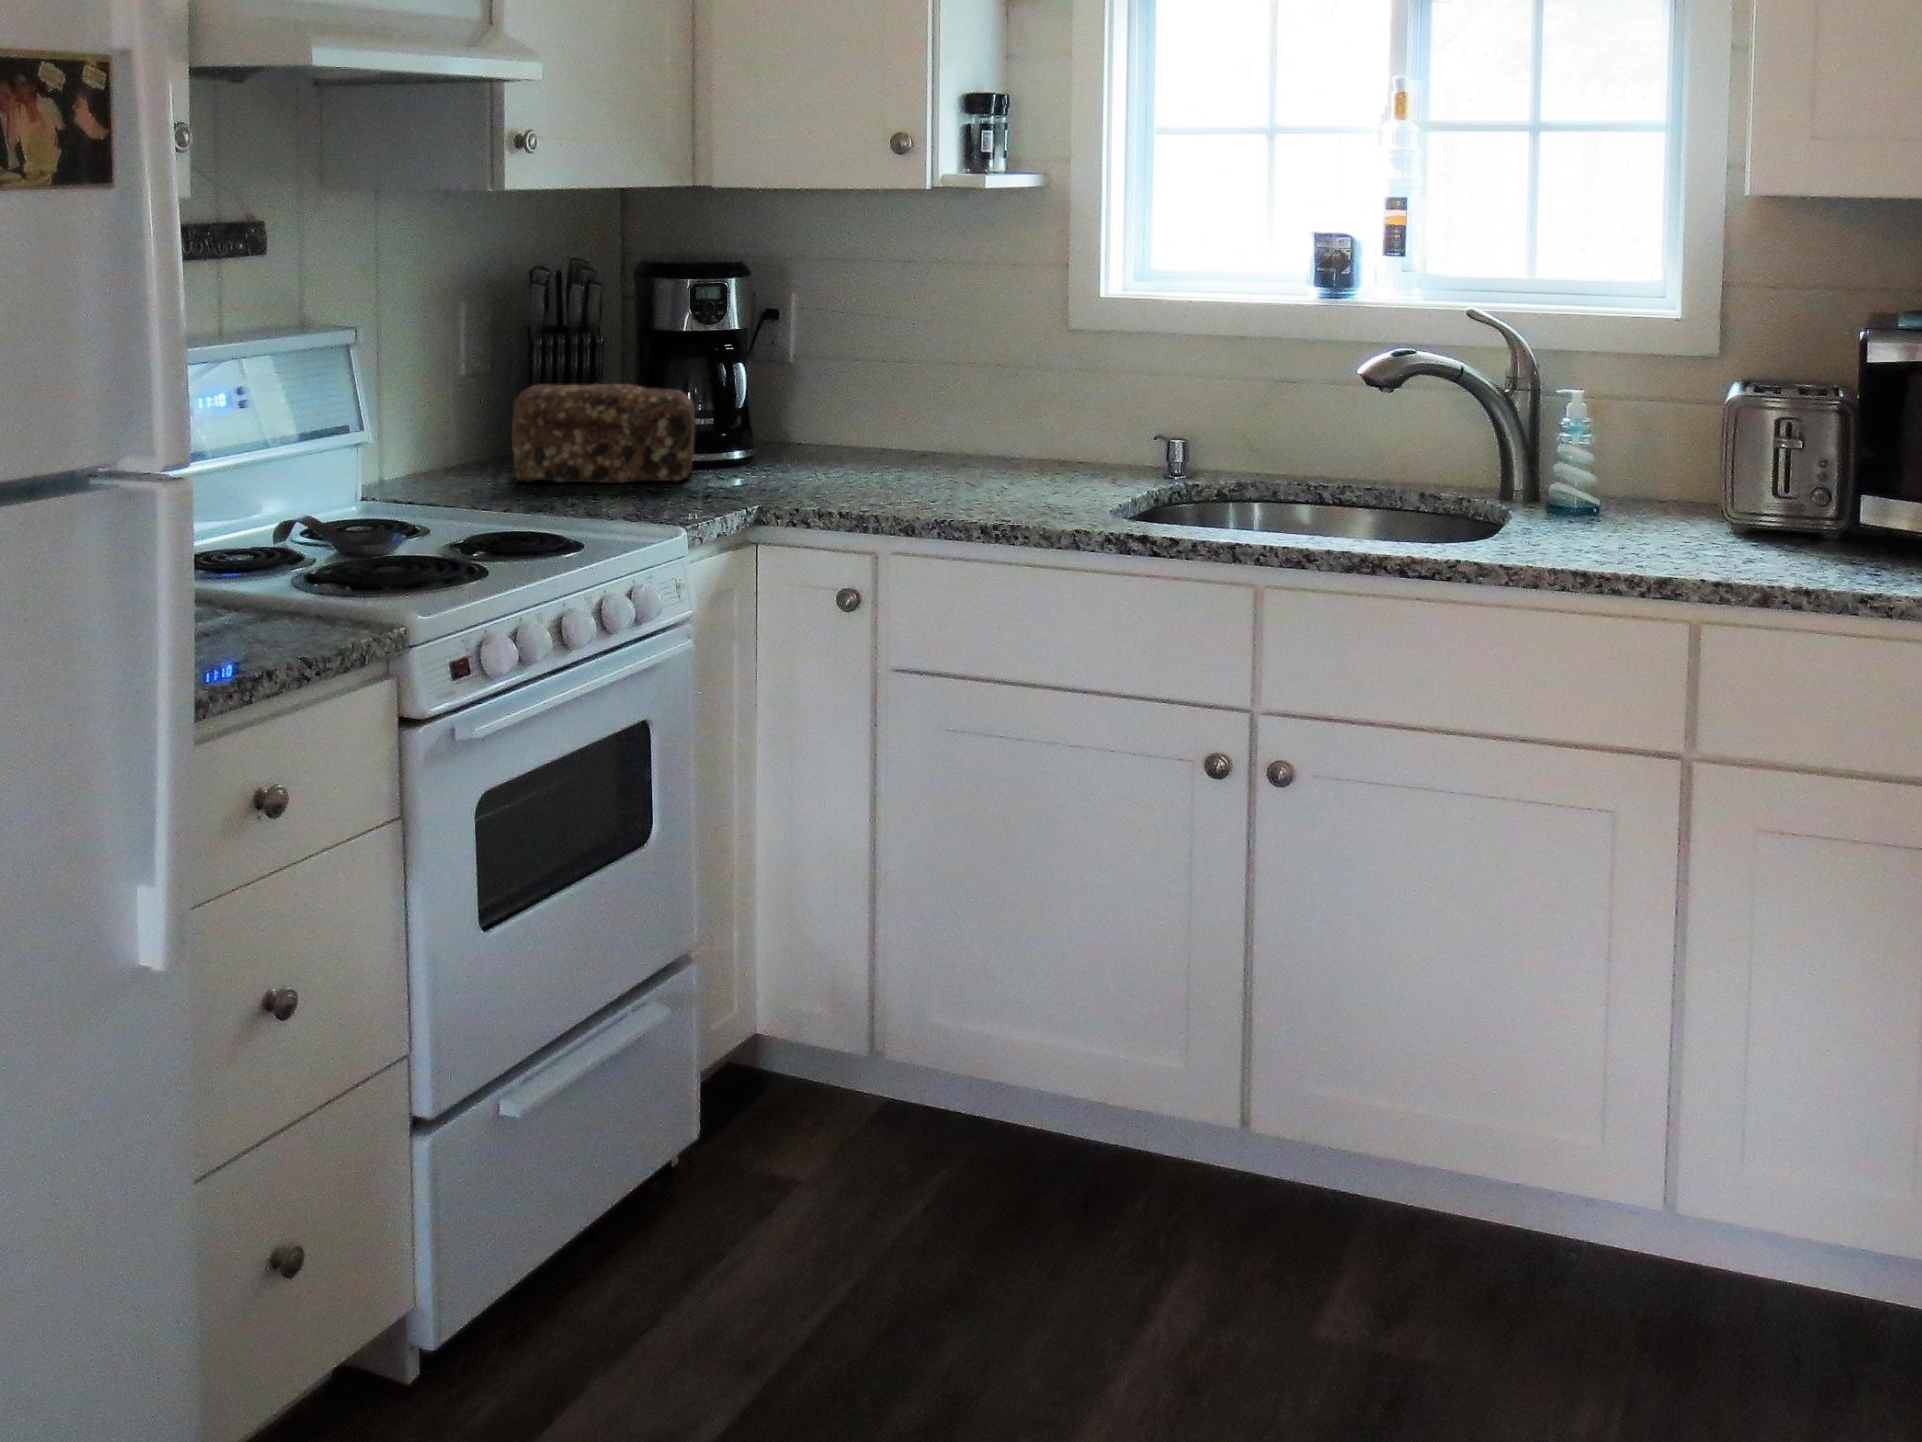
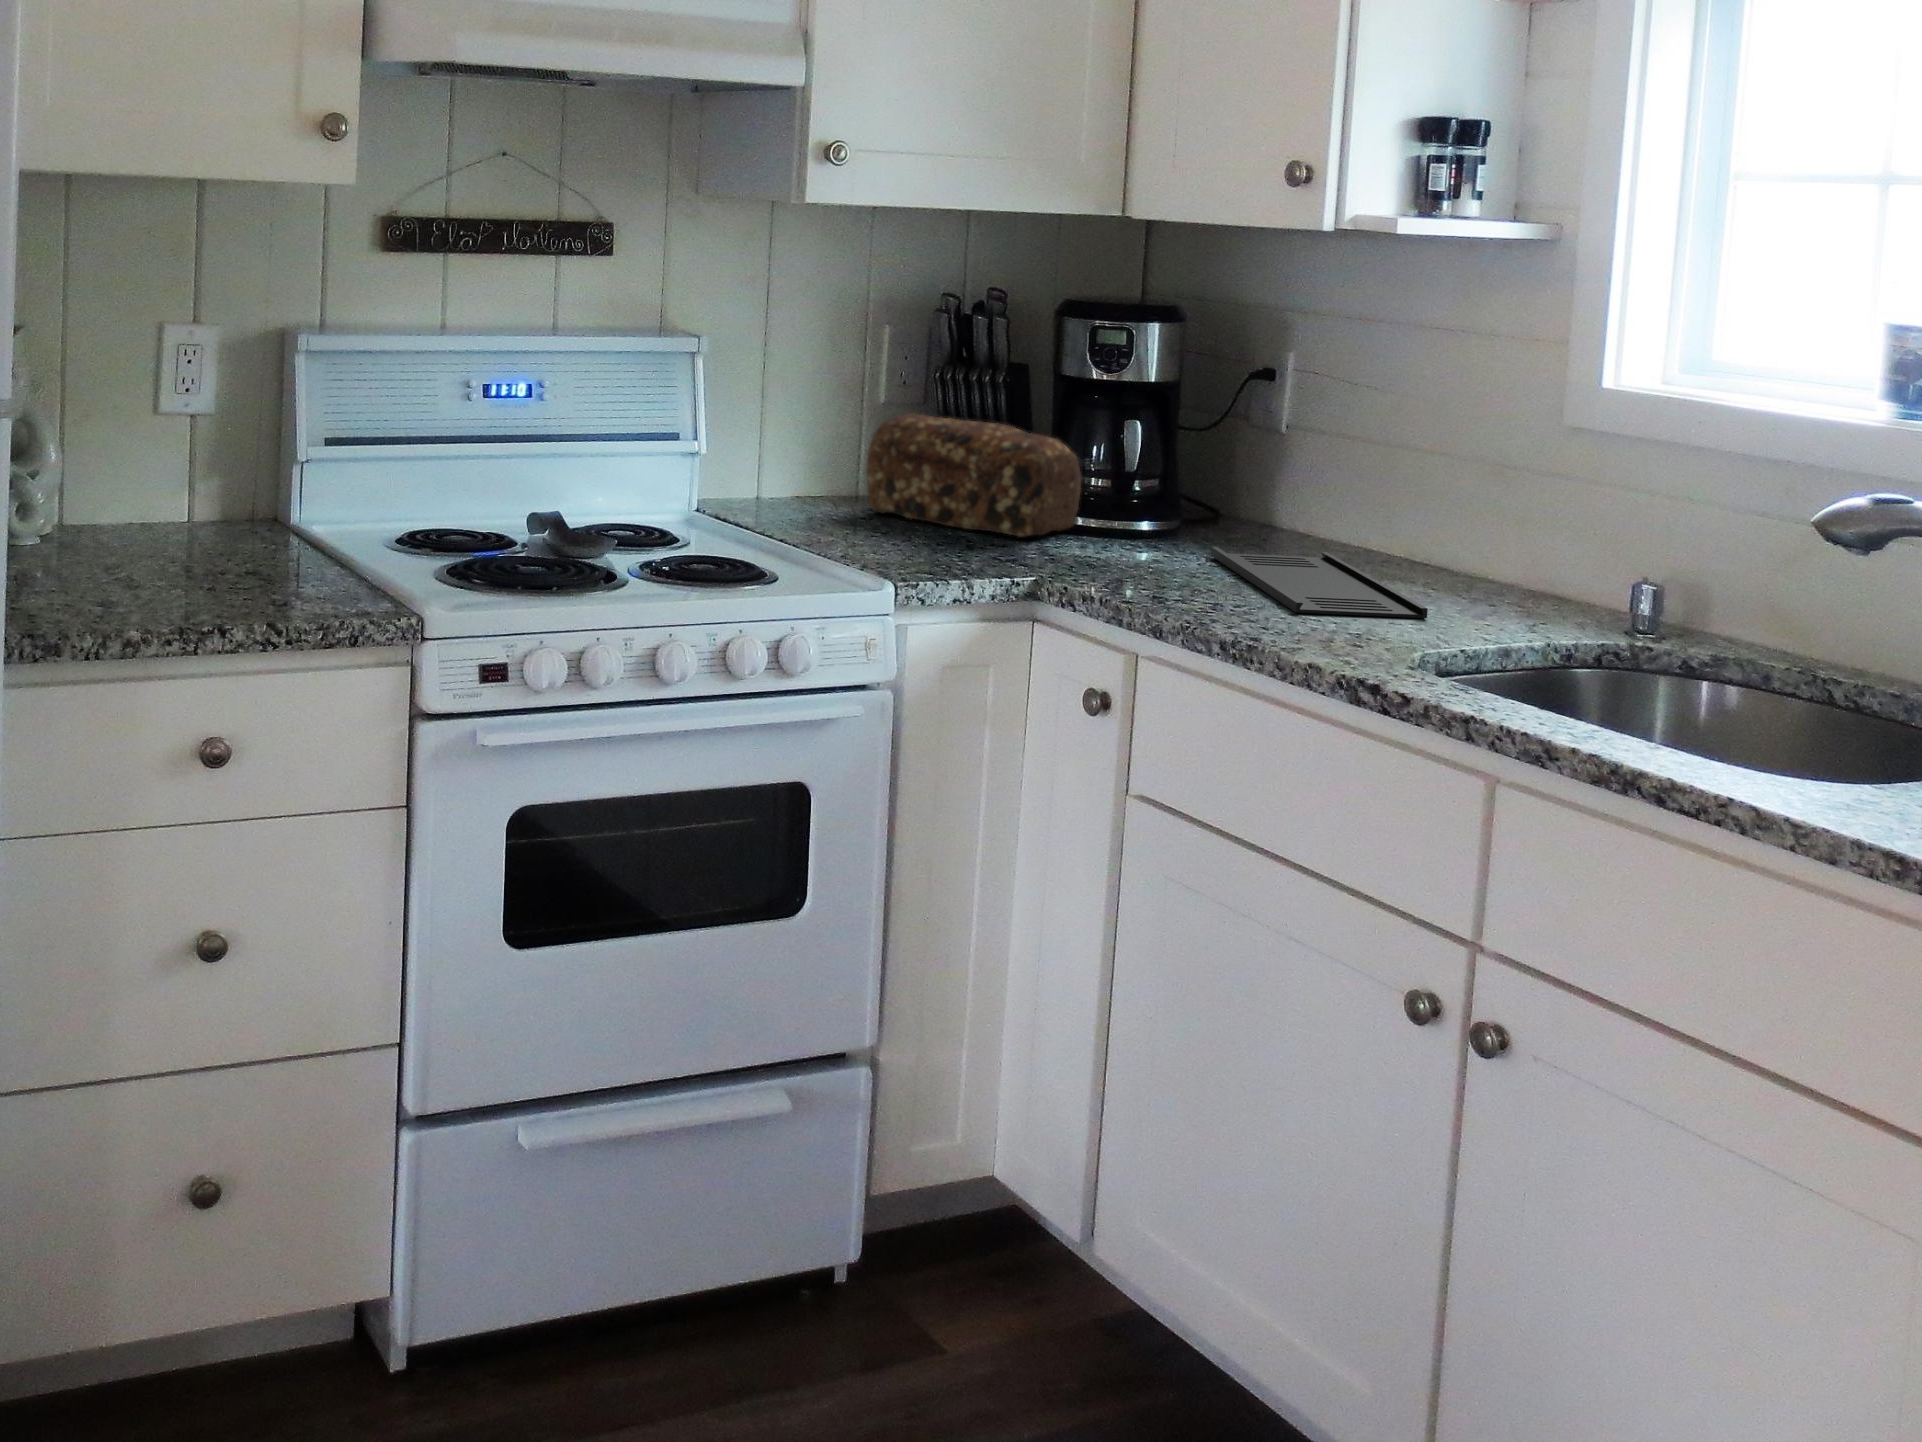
tray: none [826,455,1041,497] -> present [1211,547,1428,618]

